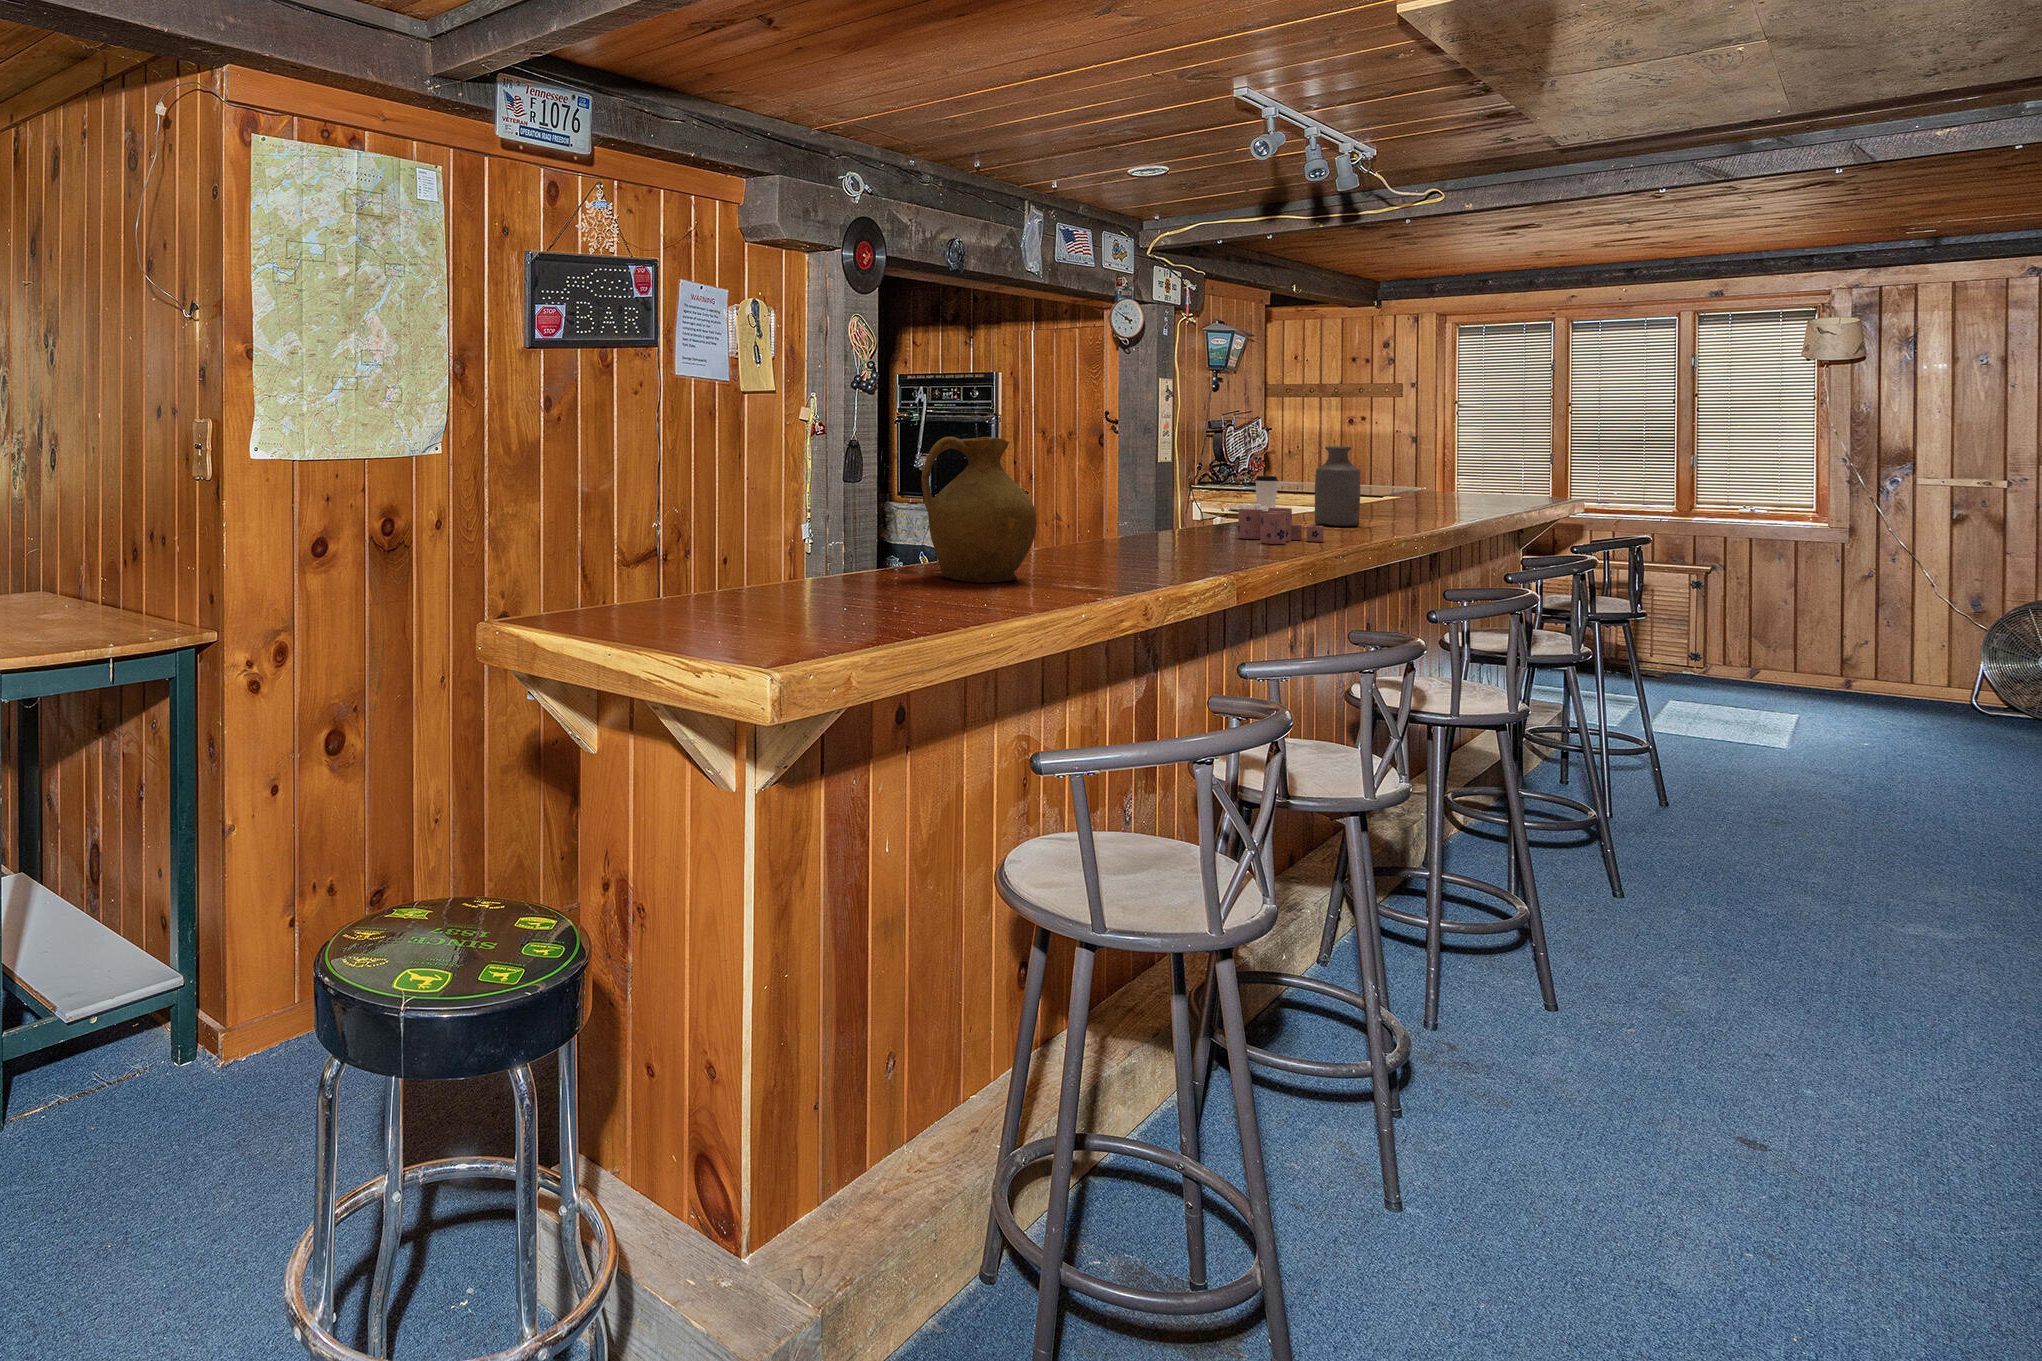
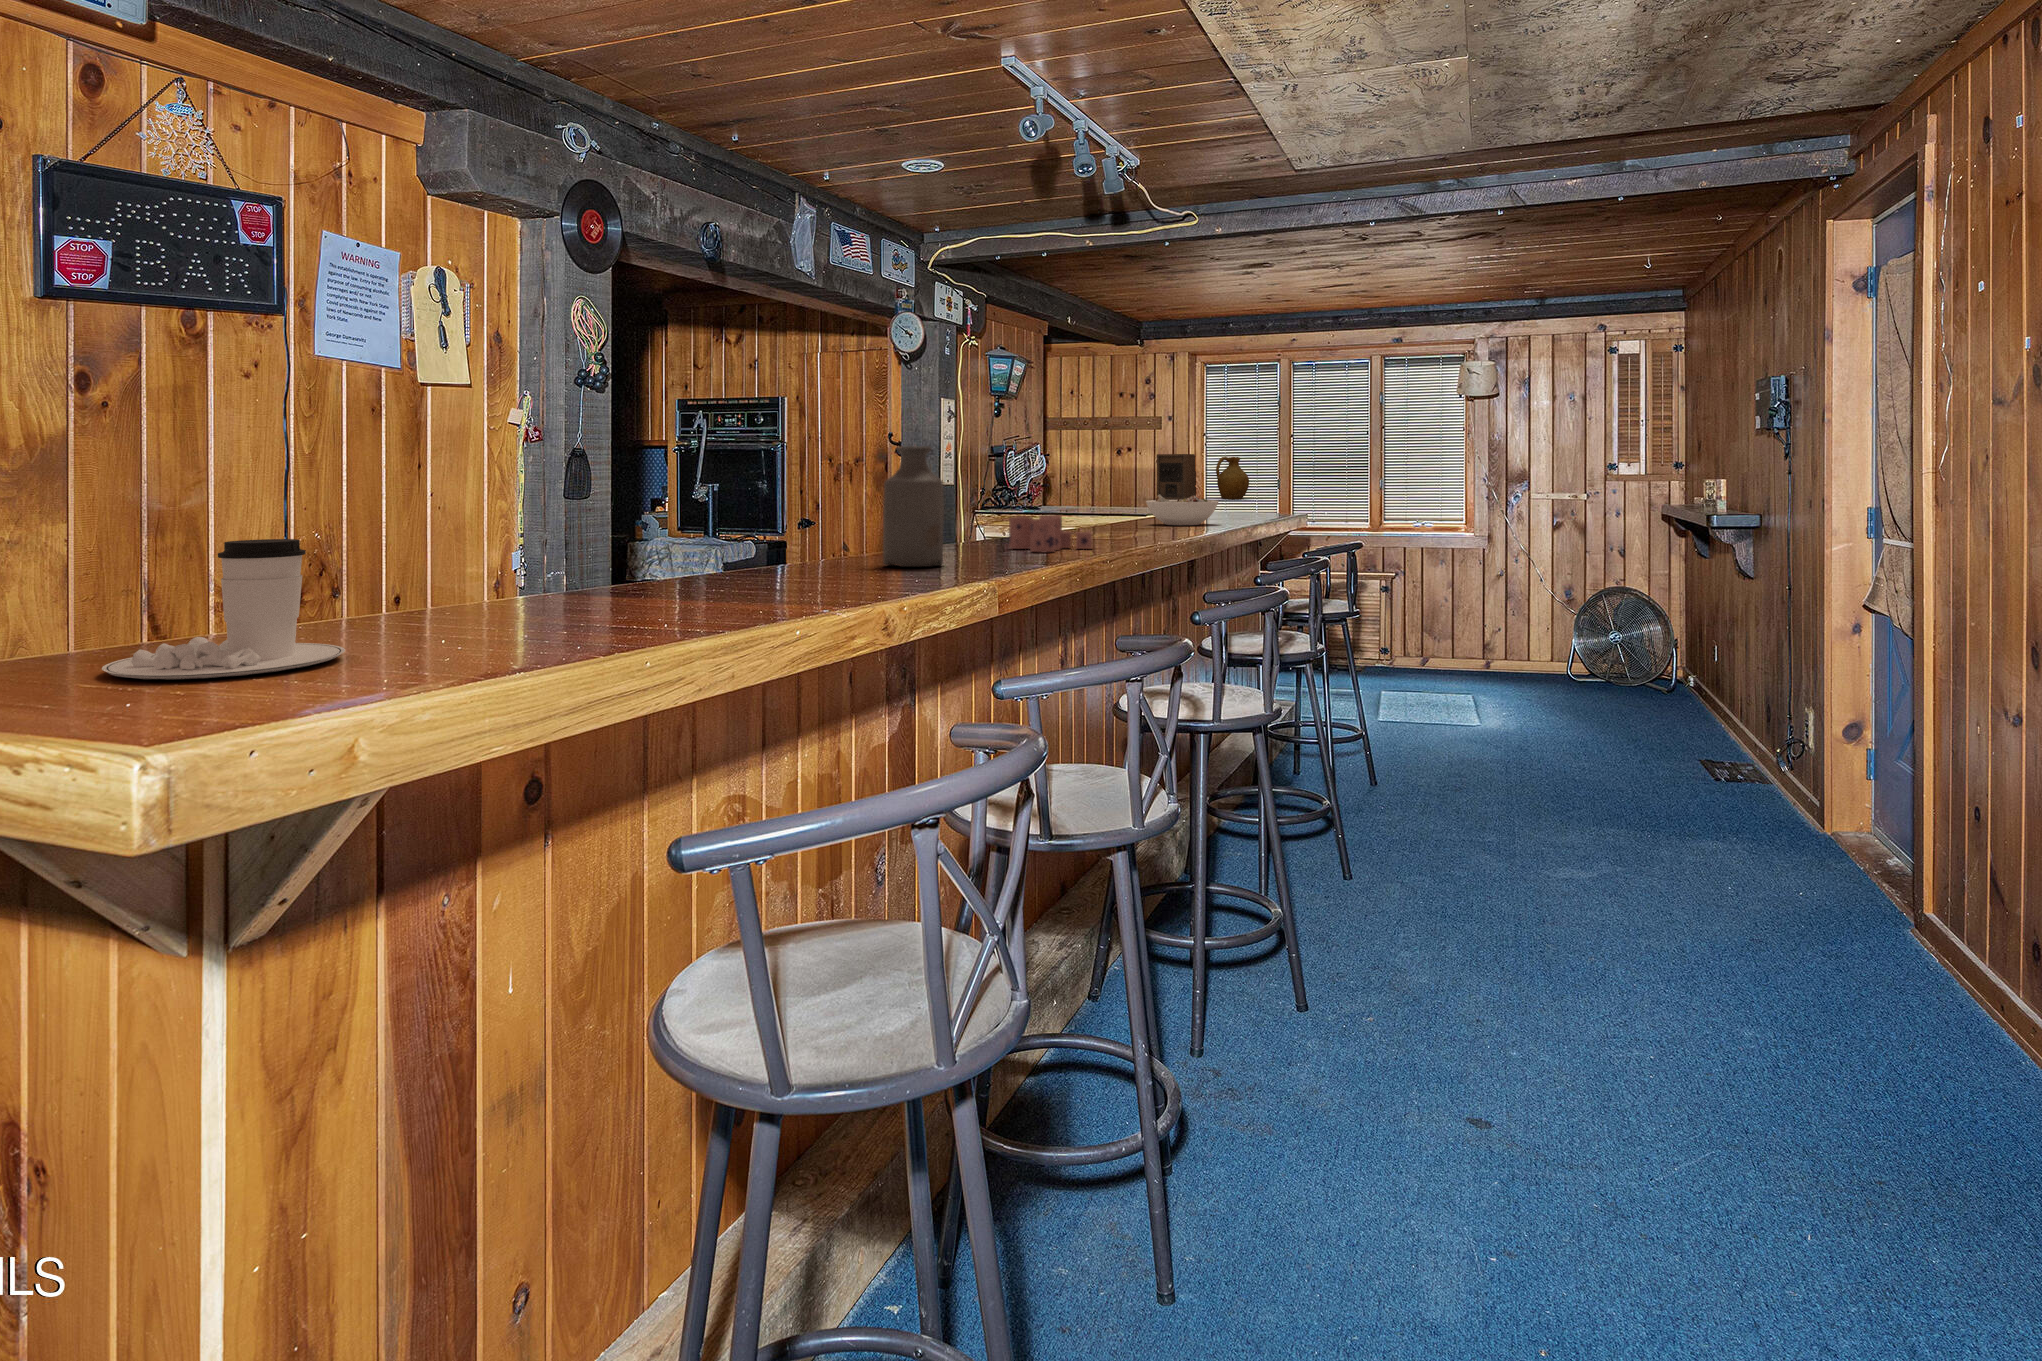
speaker: none [1392,424,1442,473] -> present [1157,454,1196,500]
pitcher: present [921,437,1037,582] -> present [1216,457,1249,499]
bottle: present [1315,446,1360,527] -> present [883,446,944,567]
coffee cup: present [1229,476,1278,512] -> present [102,539,345,680]
bowl: none [1380,481,1465,513] -> present [1146,494,1219,525]

